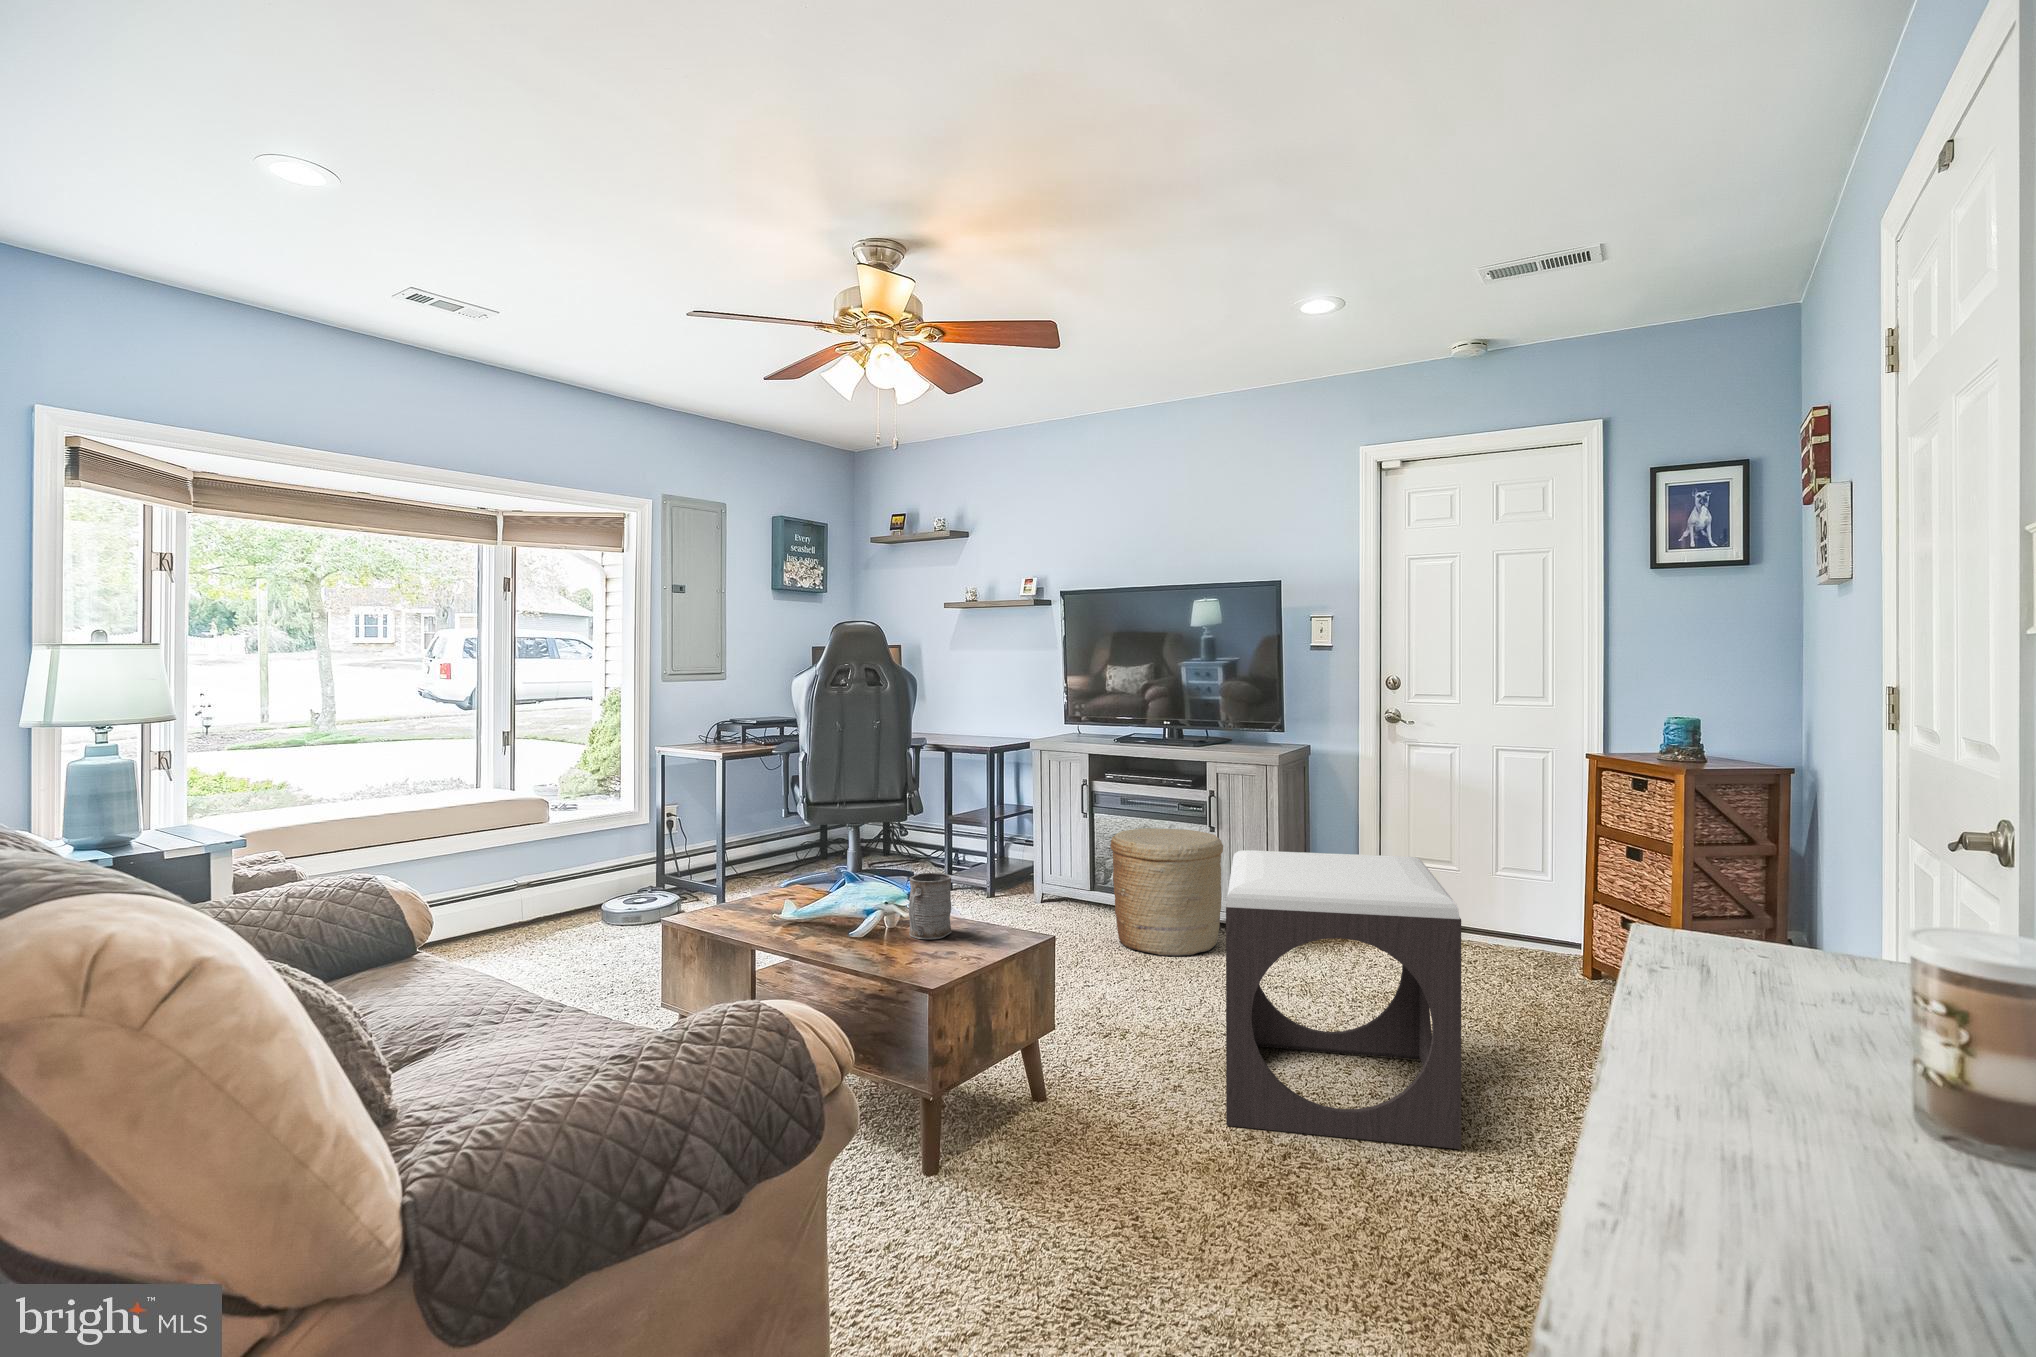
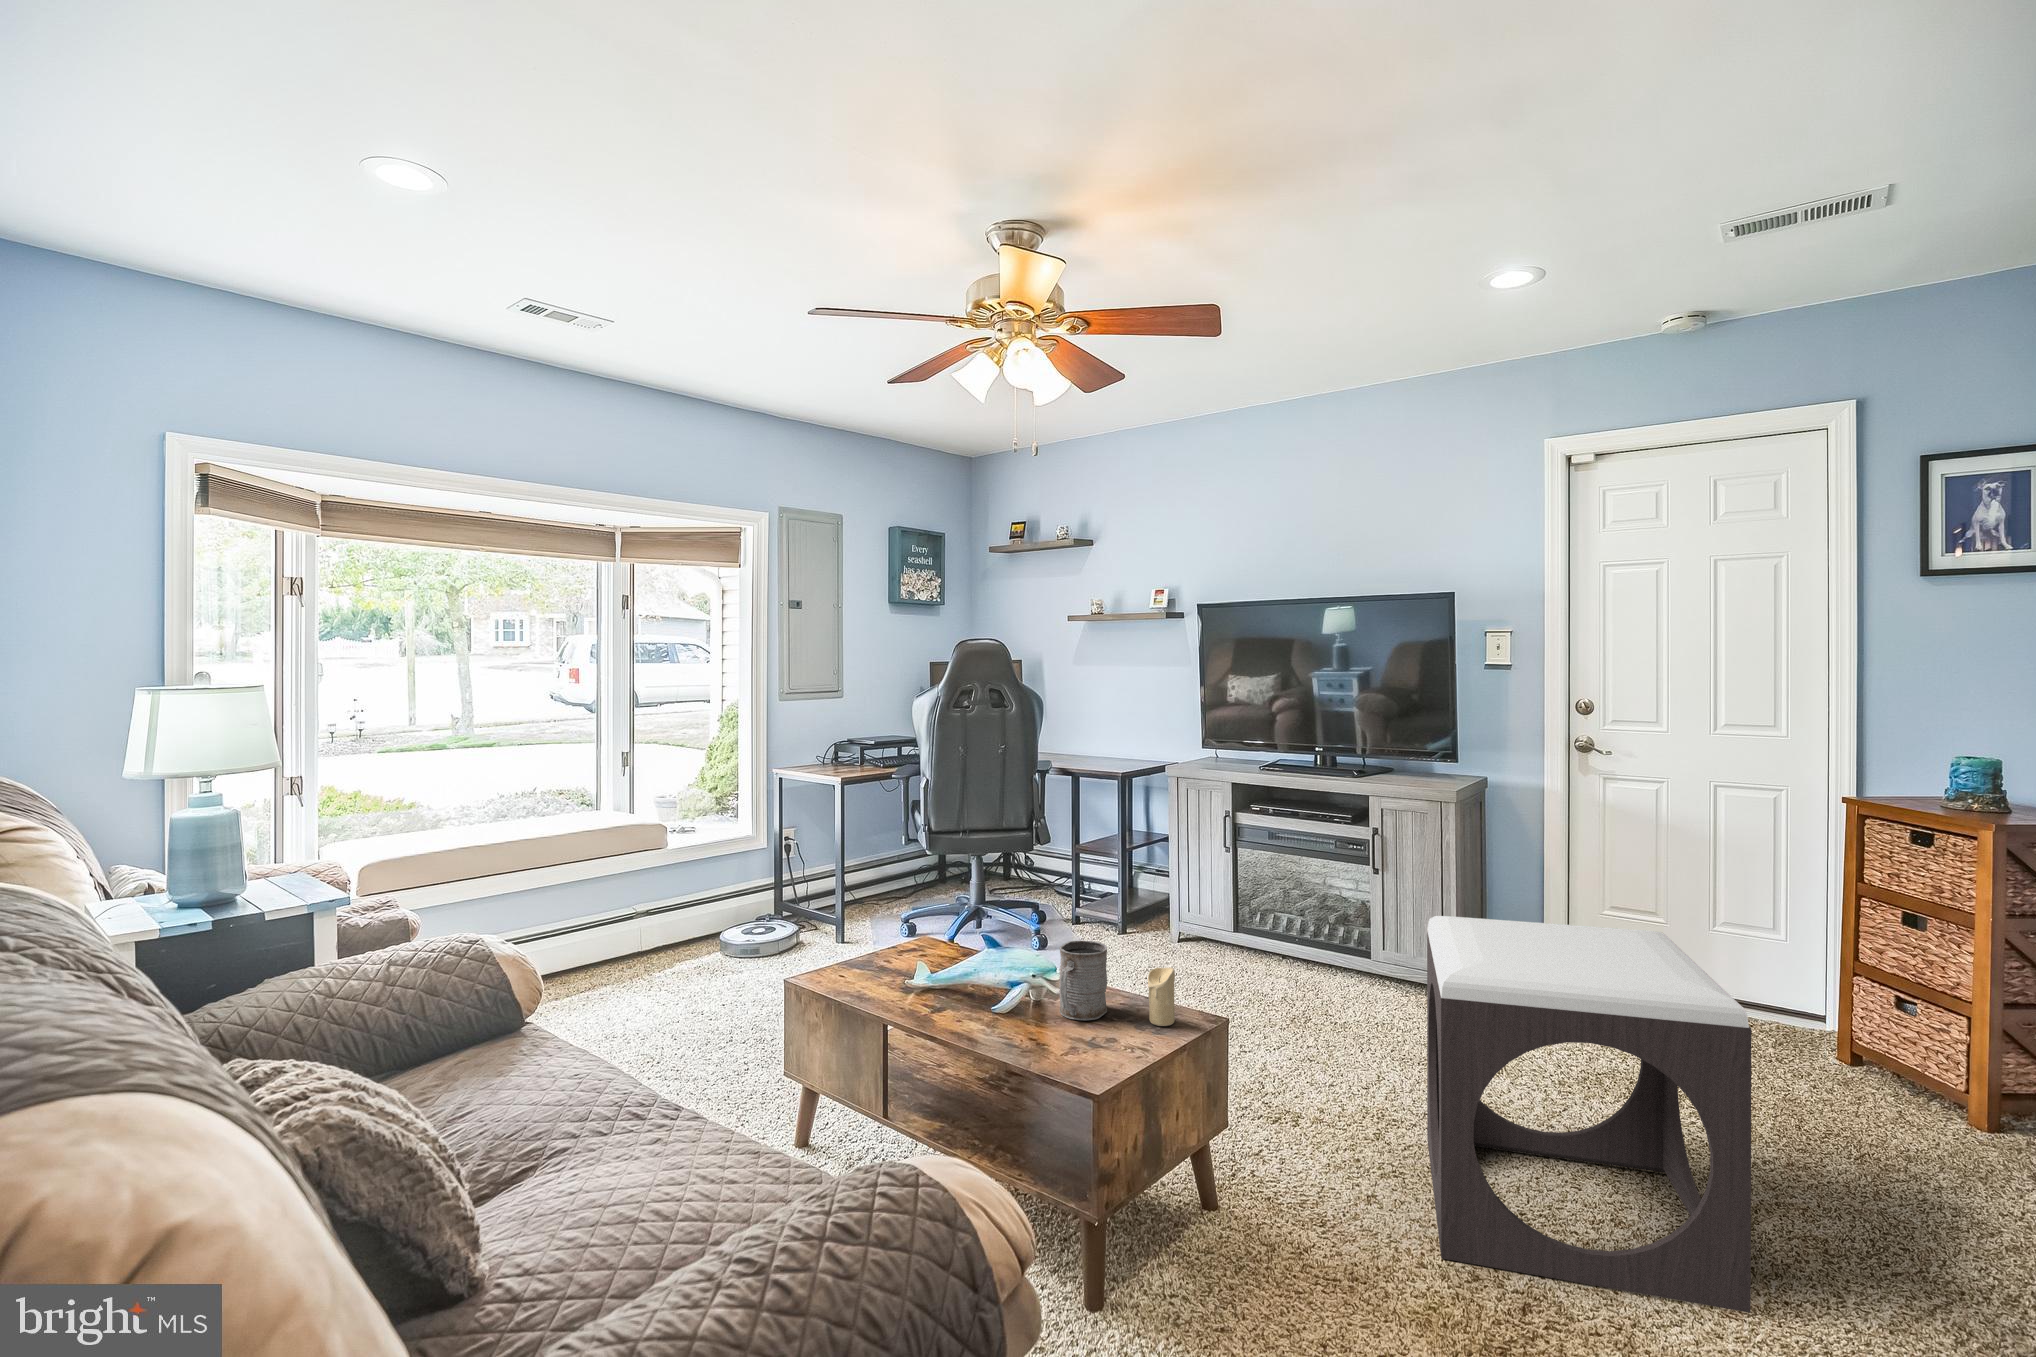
woven basket: present [1110,828,1223,956] -> none [1262,867,1392,1015]
candle: none [986,892,1009,942] -> present [1148,967,1175,1026]

